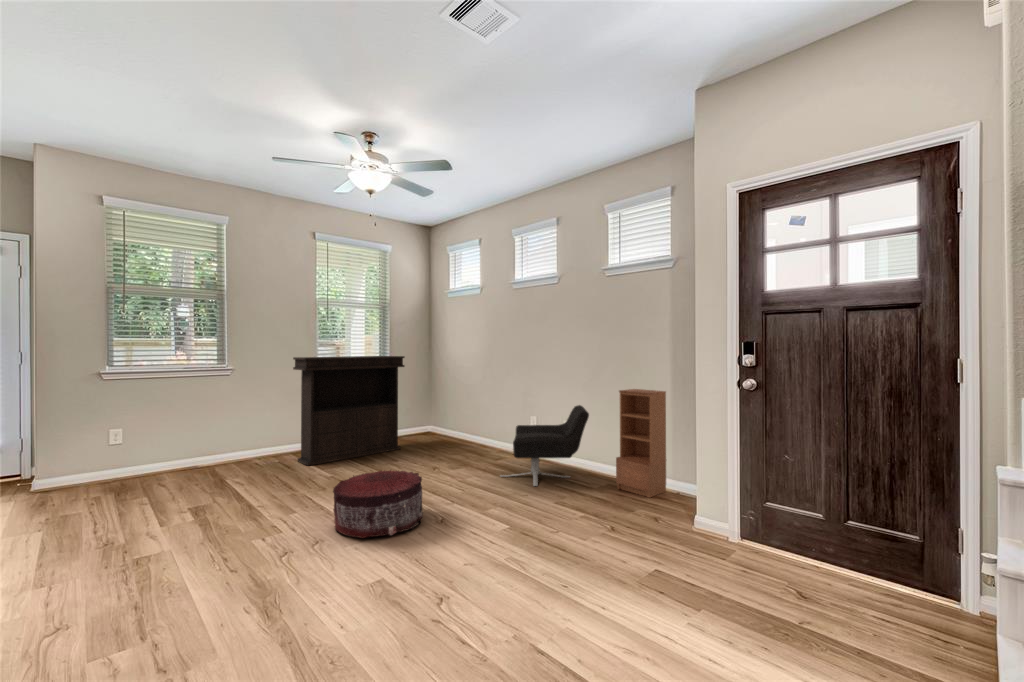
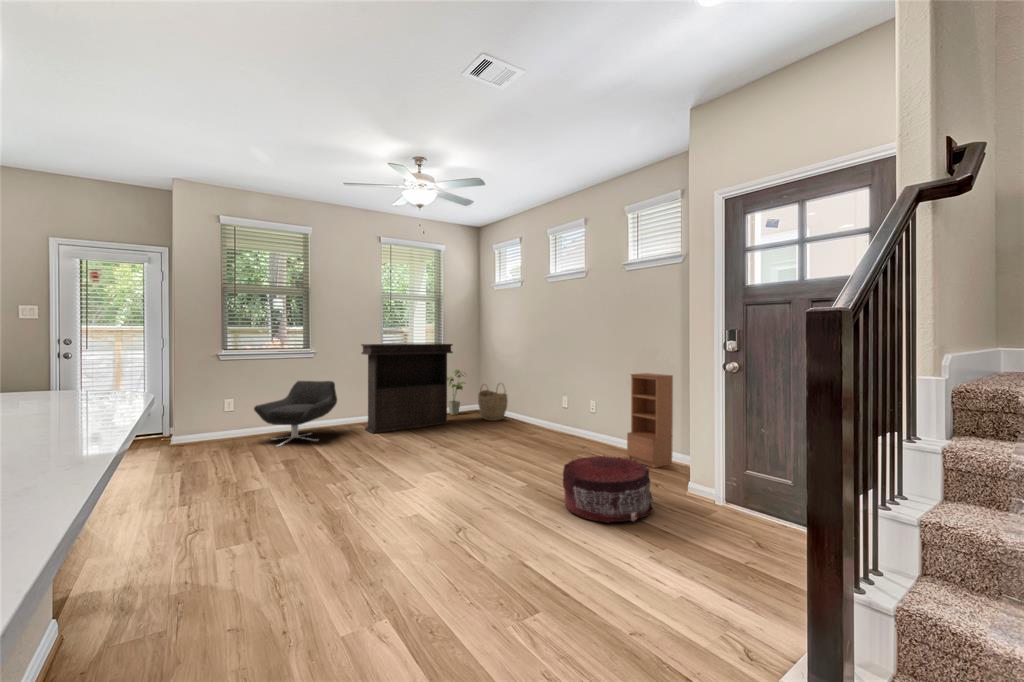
house plant: none [393,386,420,439] -> present [447,370,464,415]
woven basket: none [433,400,468,444] -> present [478,383,508,421]
lounge chair: present [501,405,589,486] -> present [254,381,337,446]
pouf: present [333,470,423,538] -> present [563,455,653,523]

